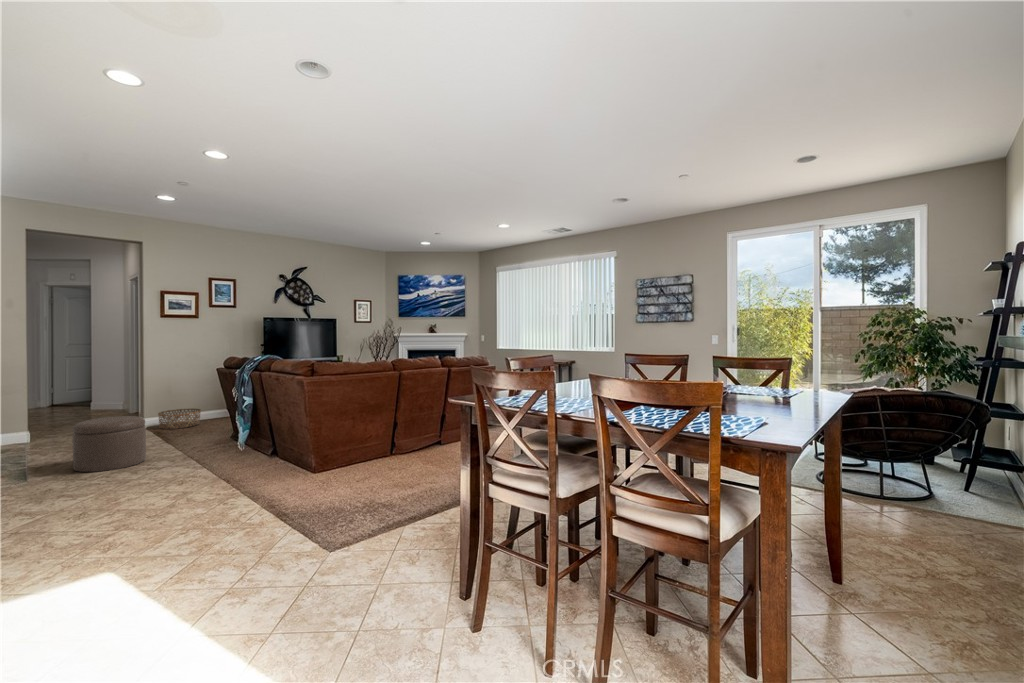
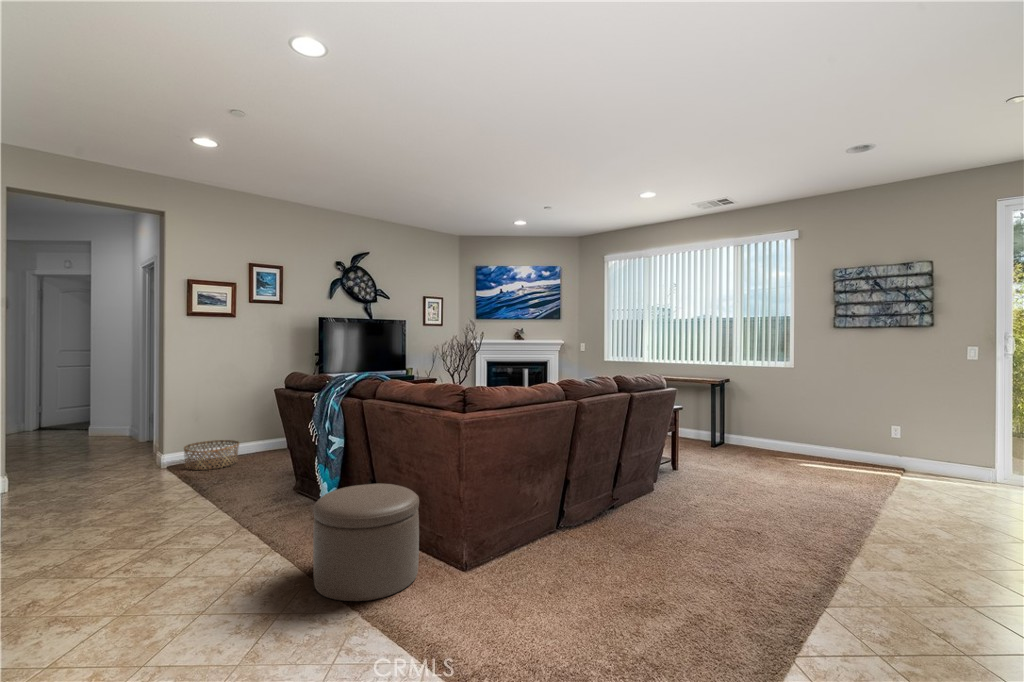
ottoman: present [72,416,146,472] -> present [313,484,419,601]

